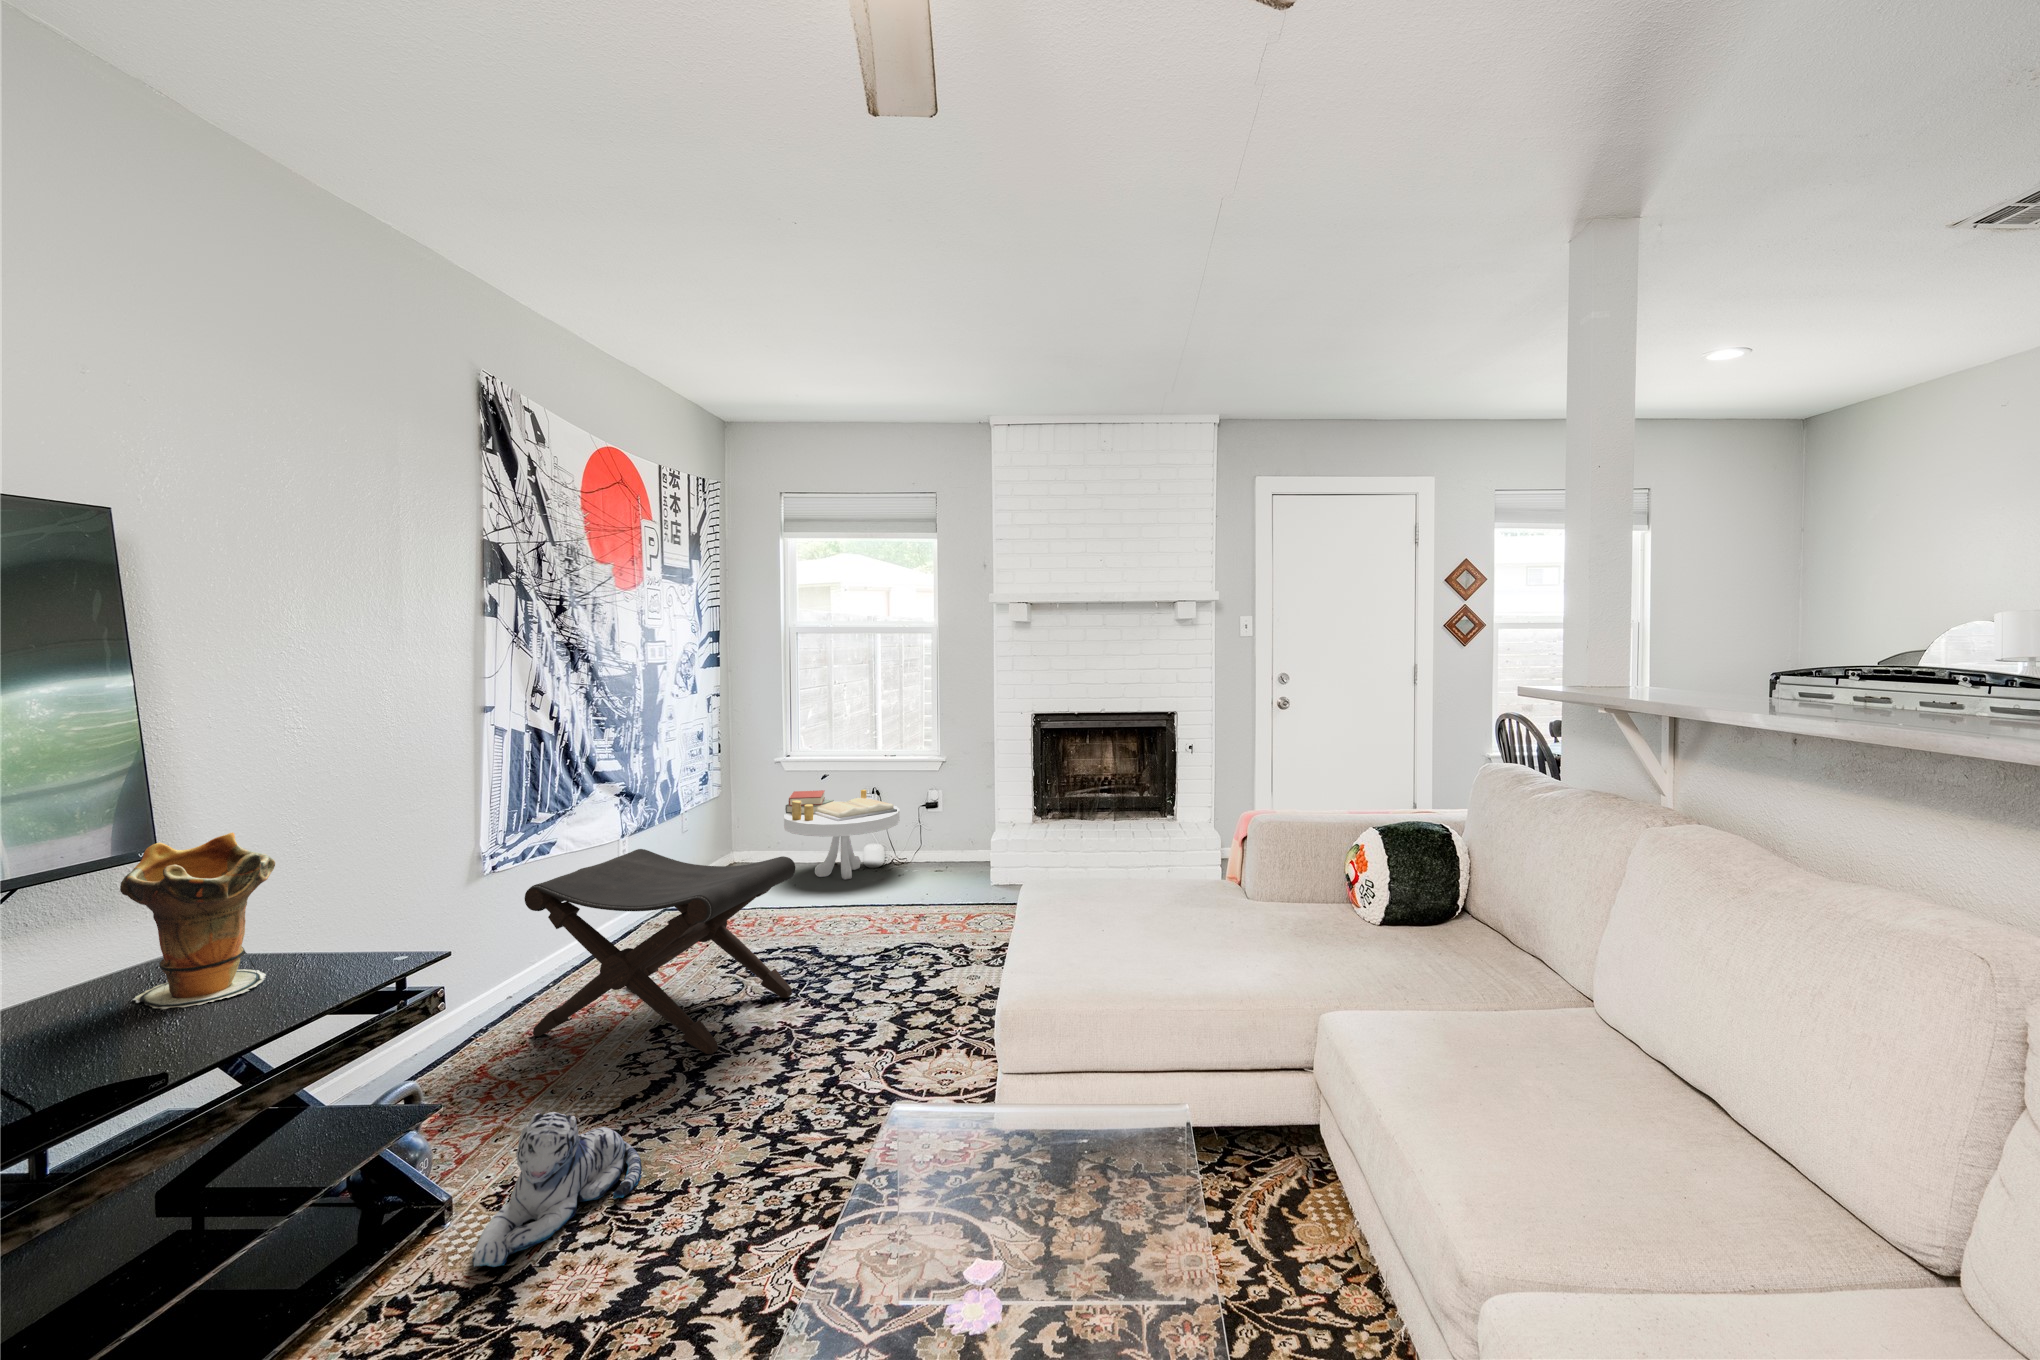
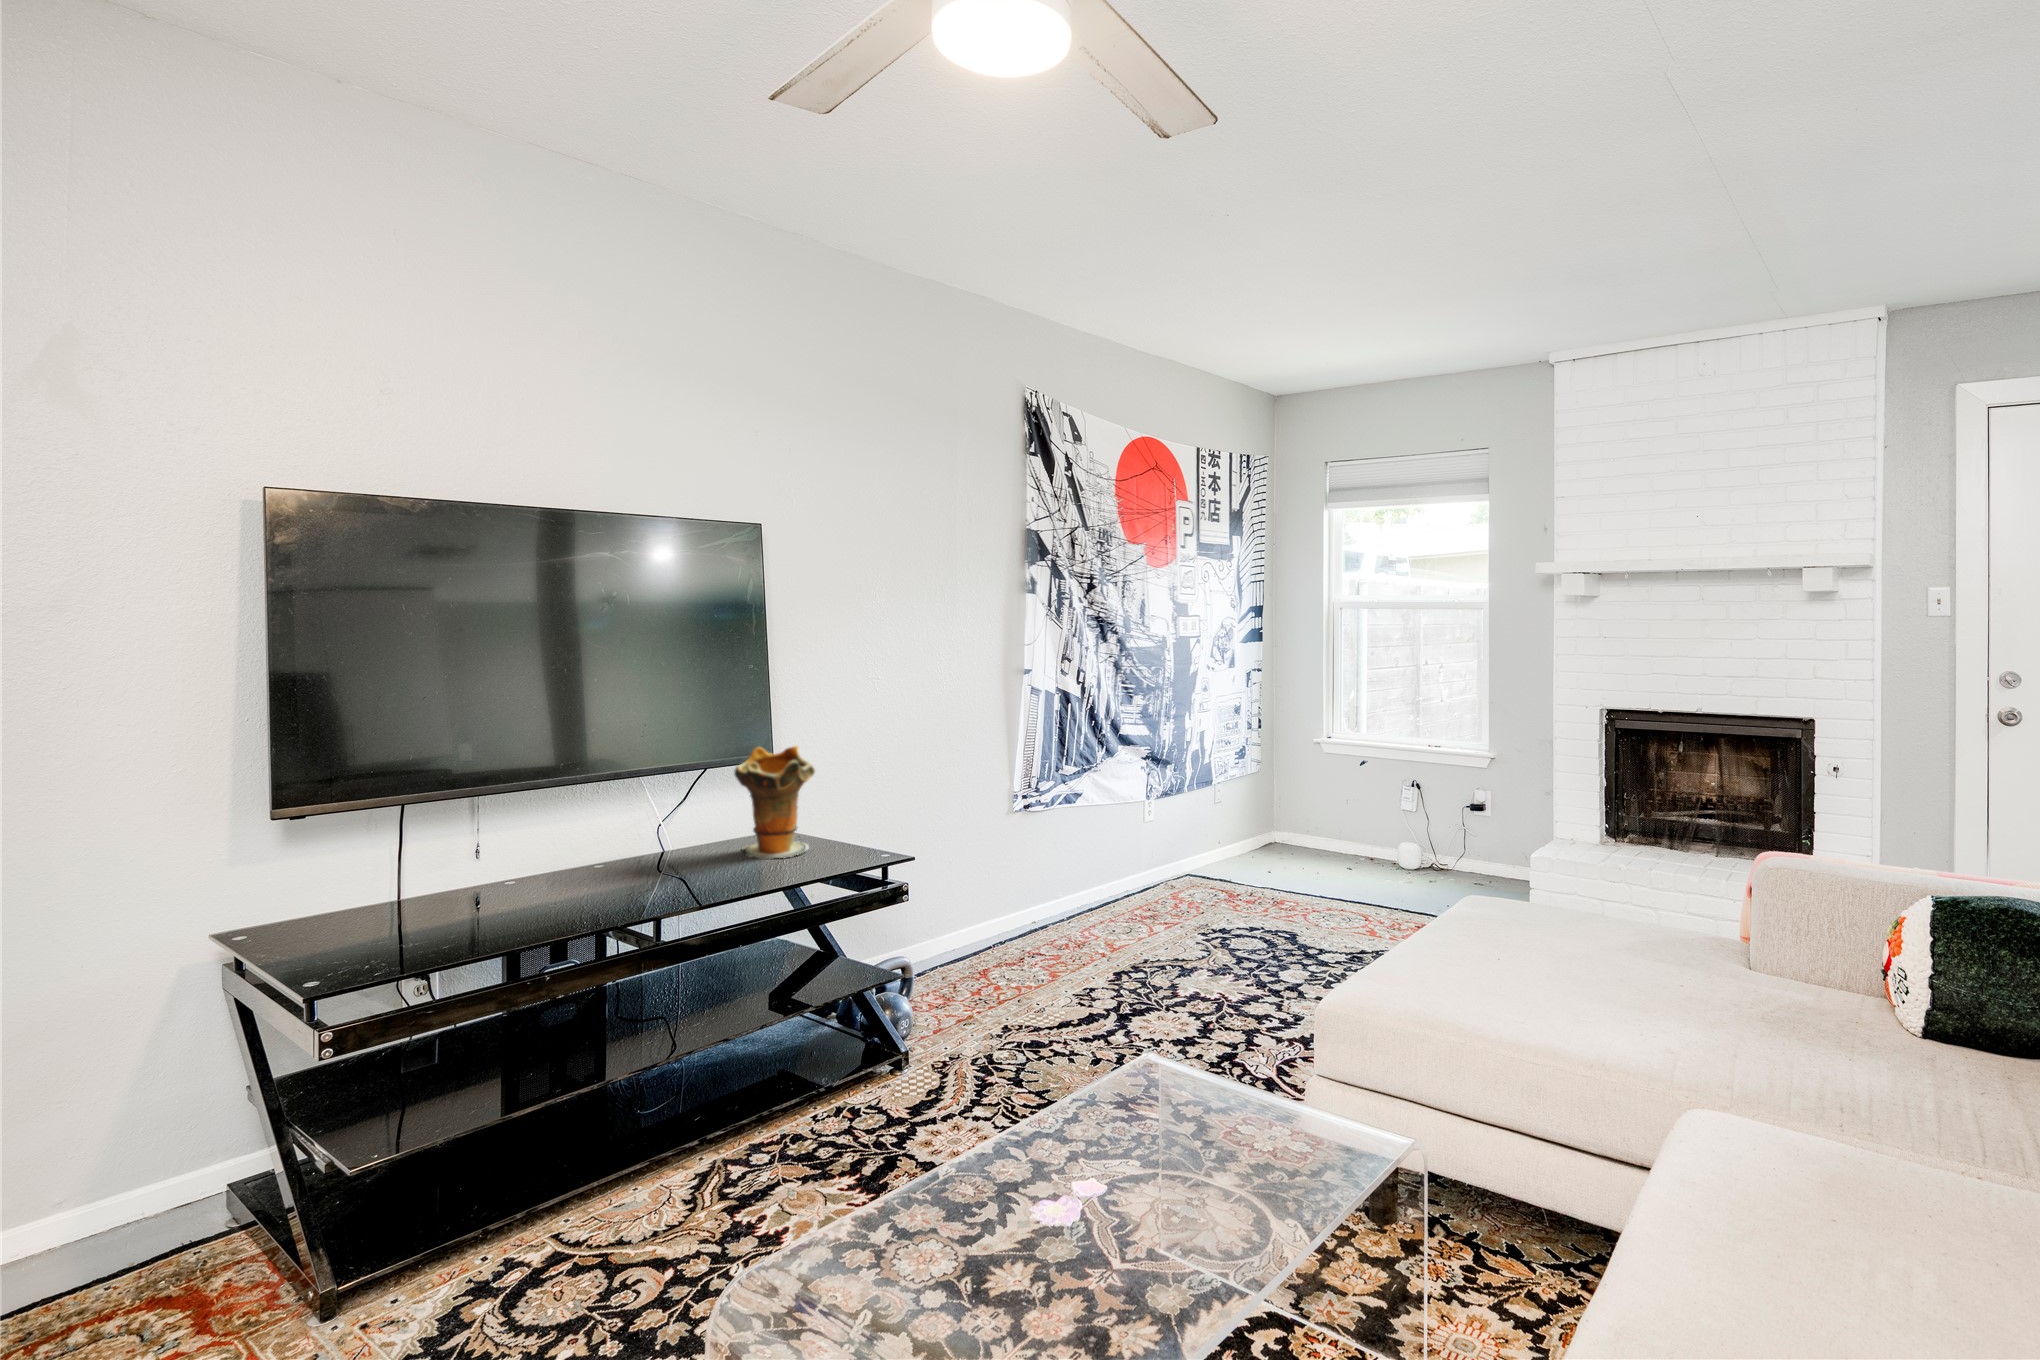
side table: present [784,790,900,880] -> none [1313,777,1438,877]
footstool: present [525,849,796,1054] -> none [1030,808,1254,1004]
plush toy: present [472,1112,642,1267] -> none [903,999,1046,1107]

